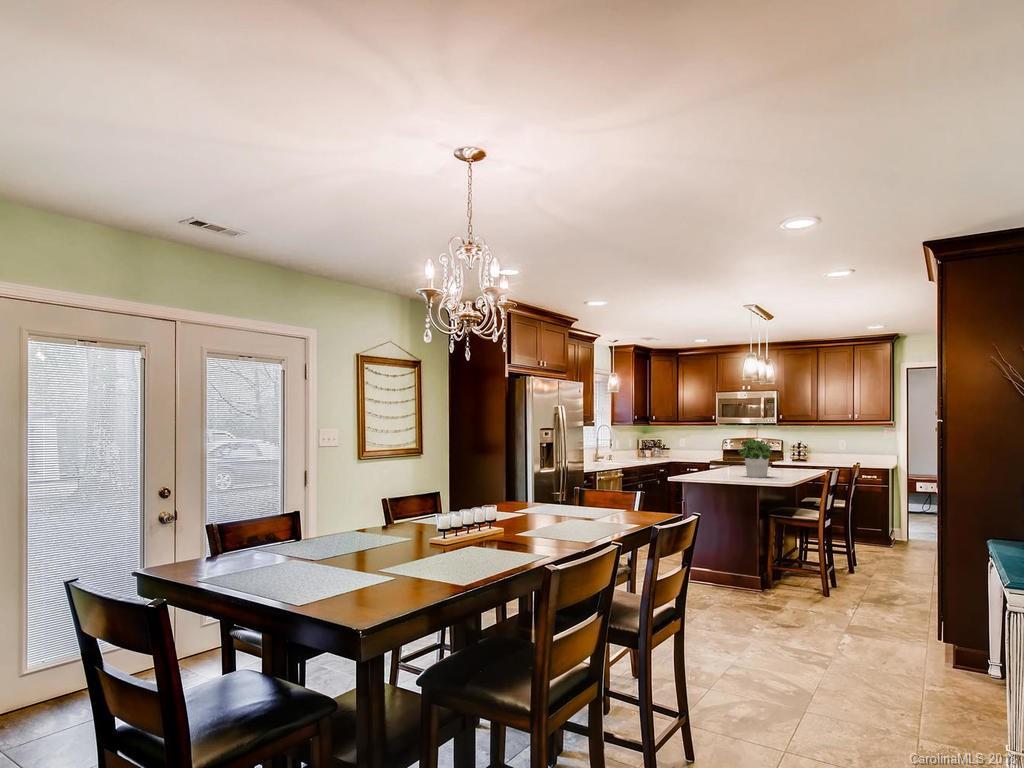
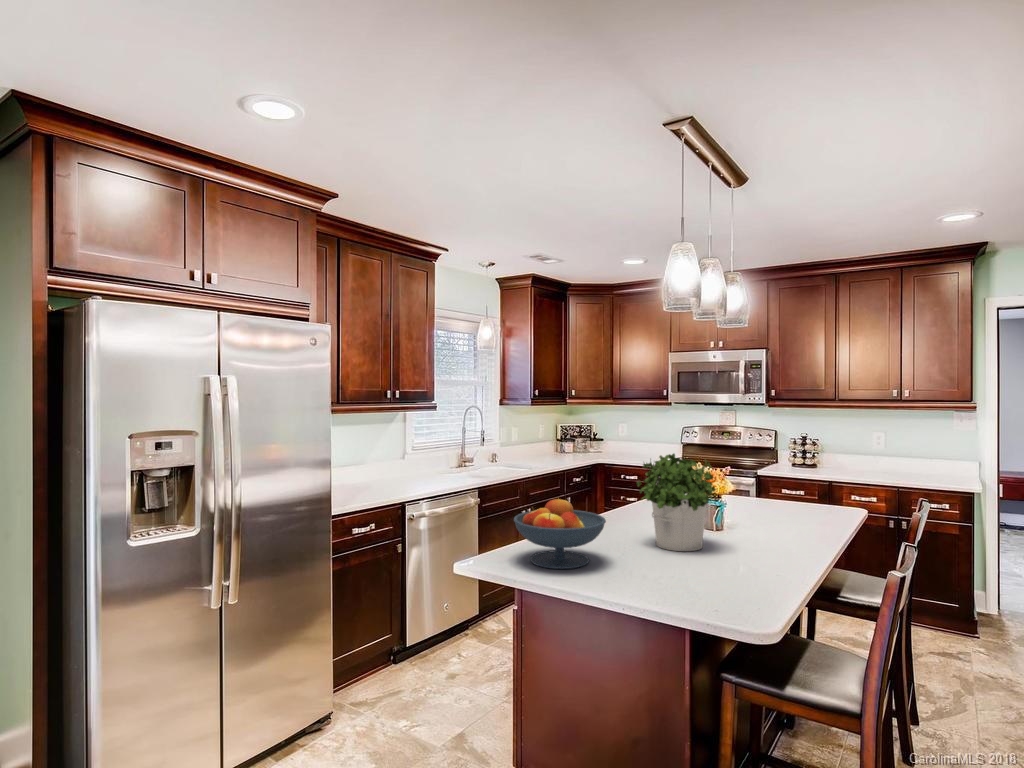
fruit bowl: none [695,455,734,480] -> present [514,498,606,569]

